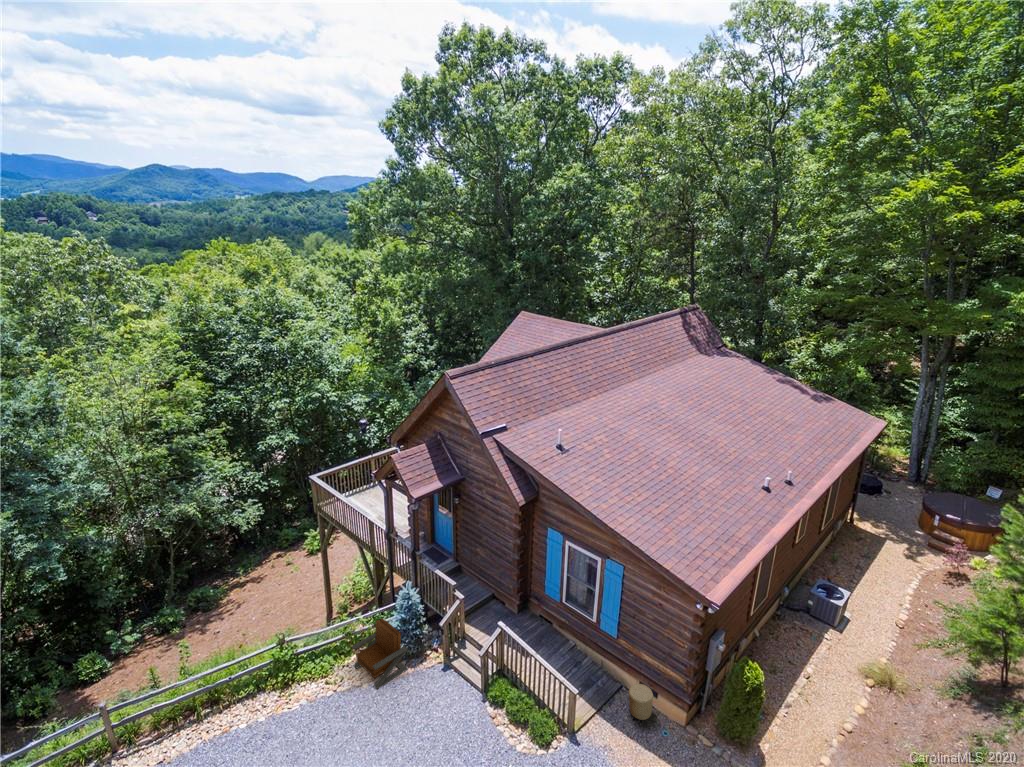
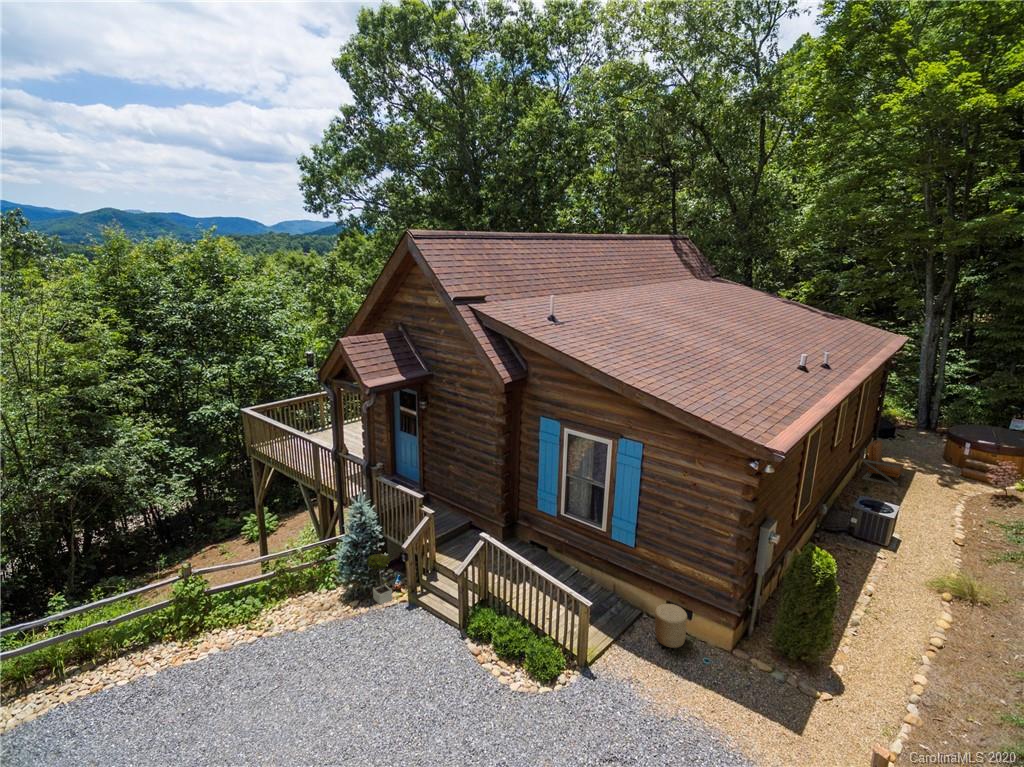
lounge chair: present [352,618,408,689] -> present [862,440,907,486]
potted tree: none [413,628,432,667] -> present [367,554,393,605]

